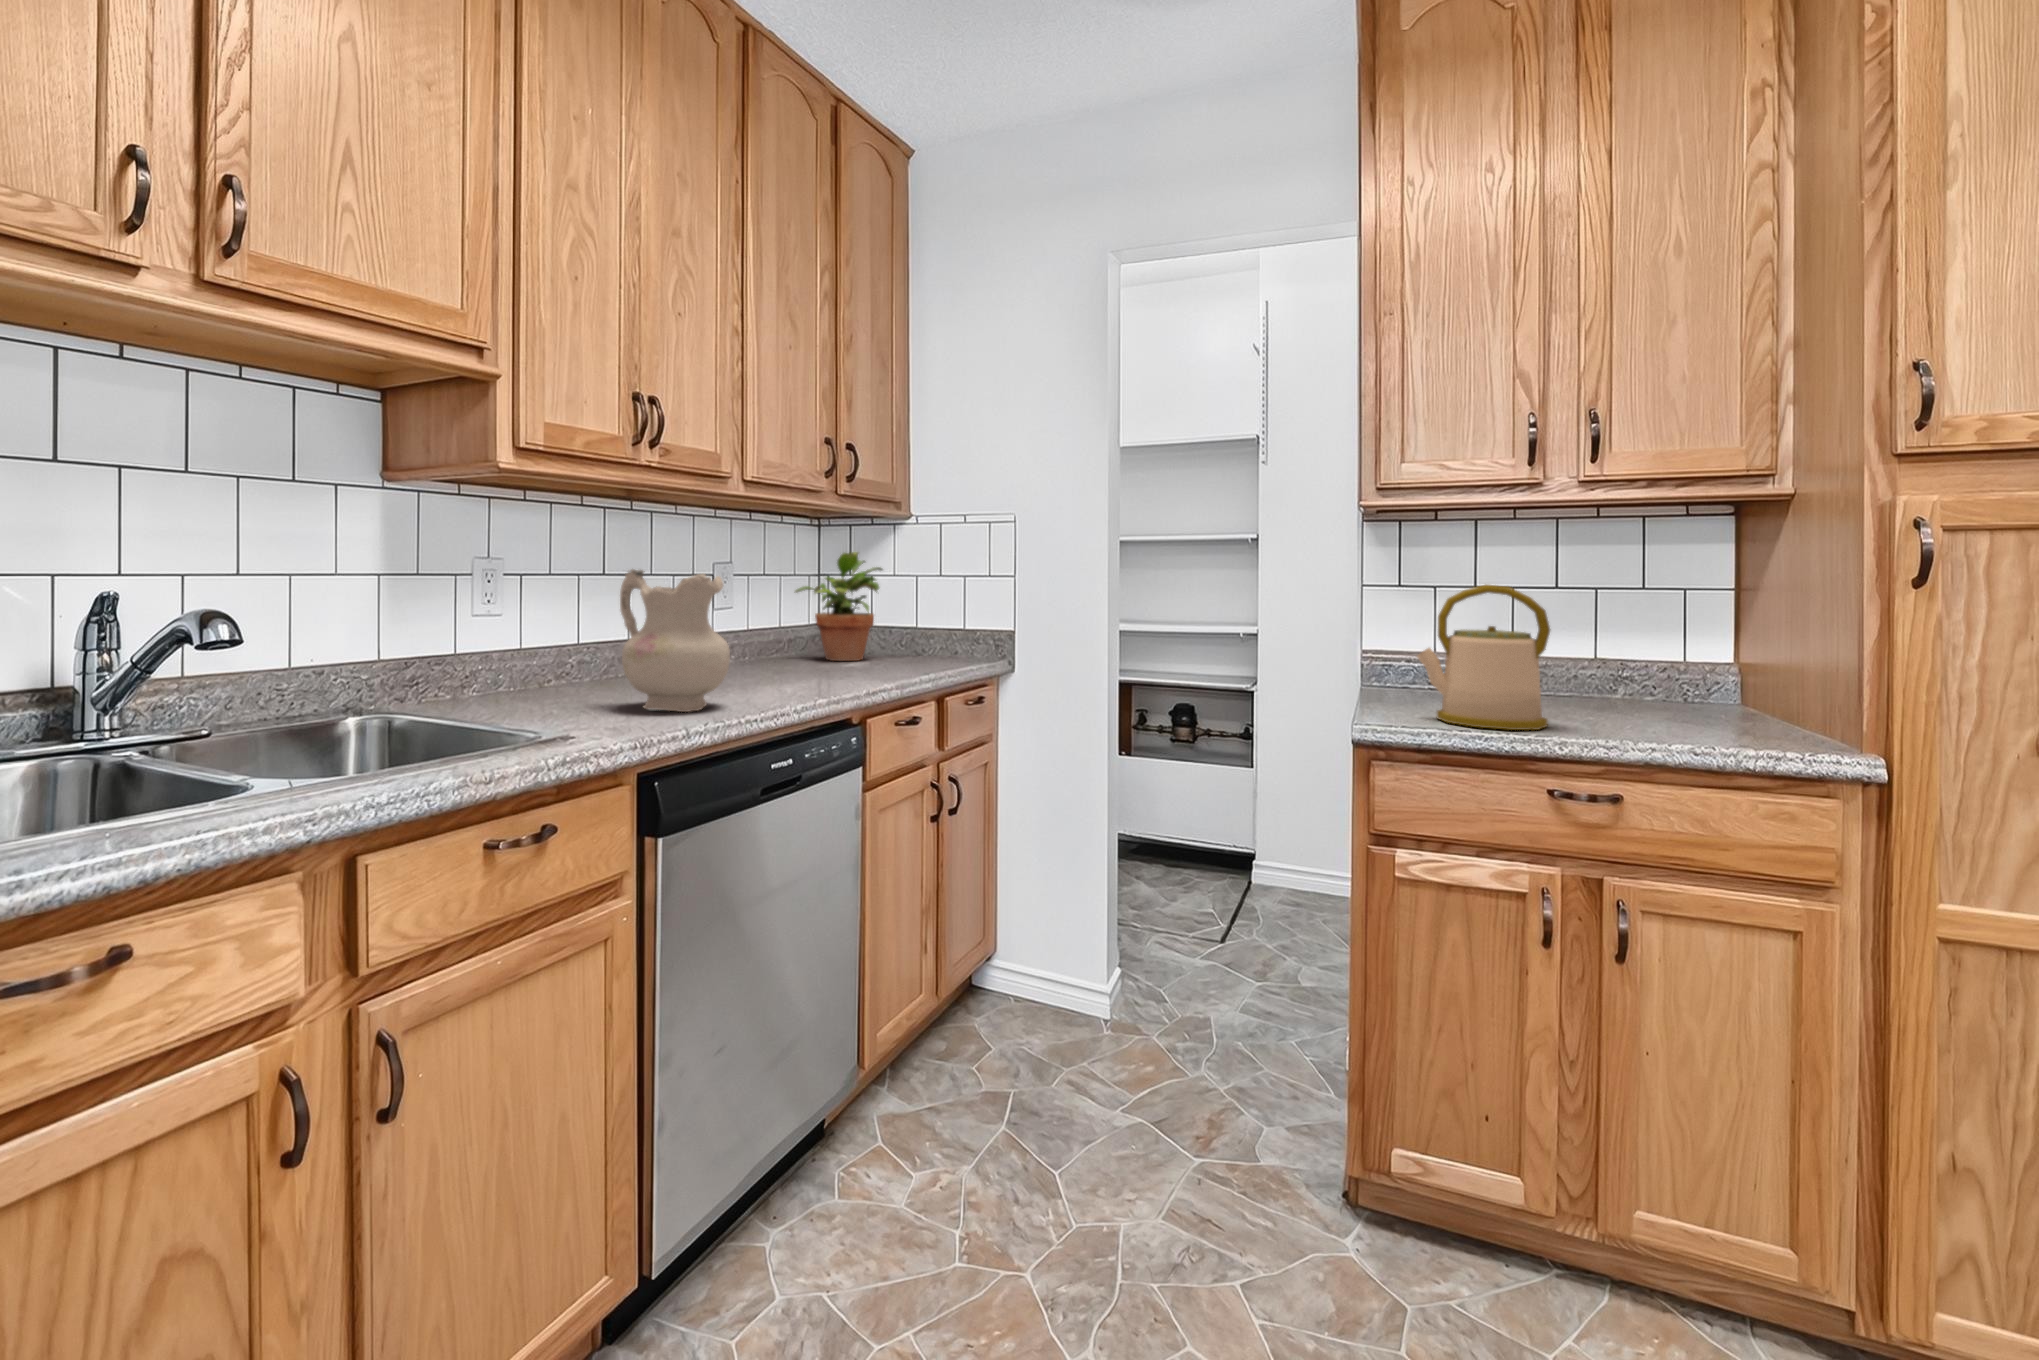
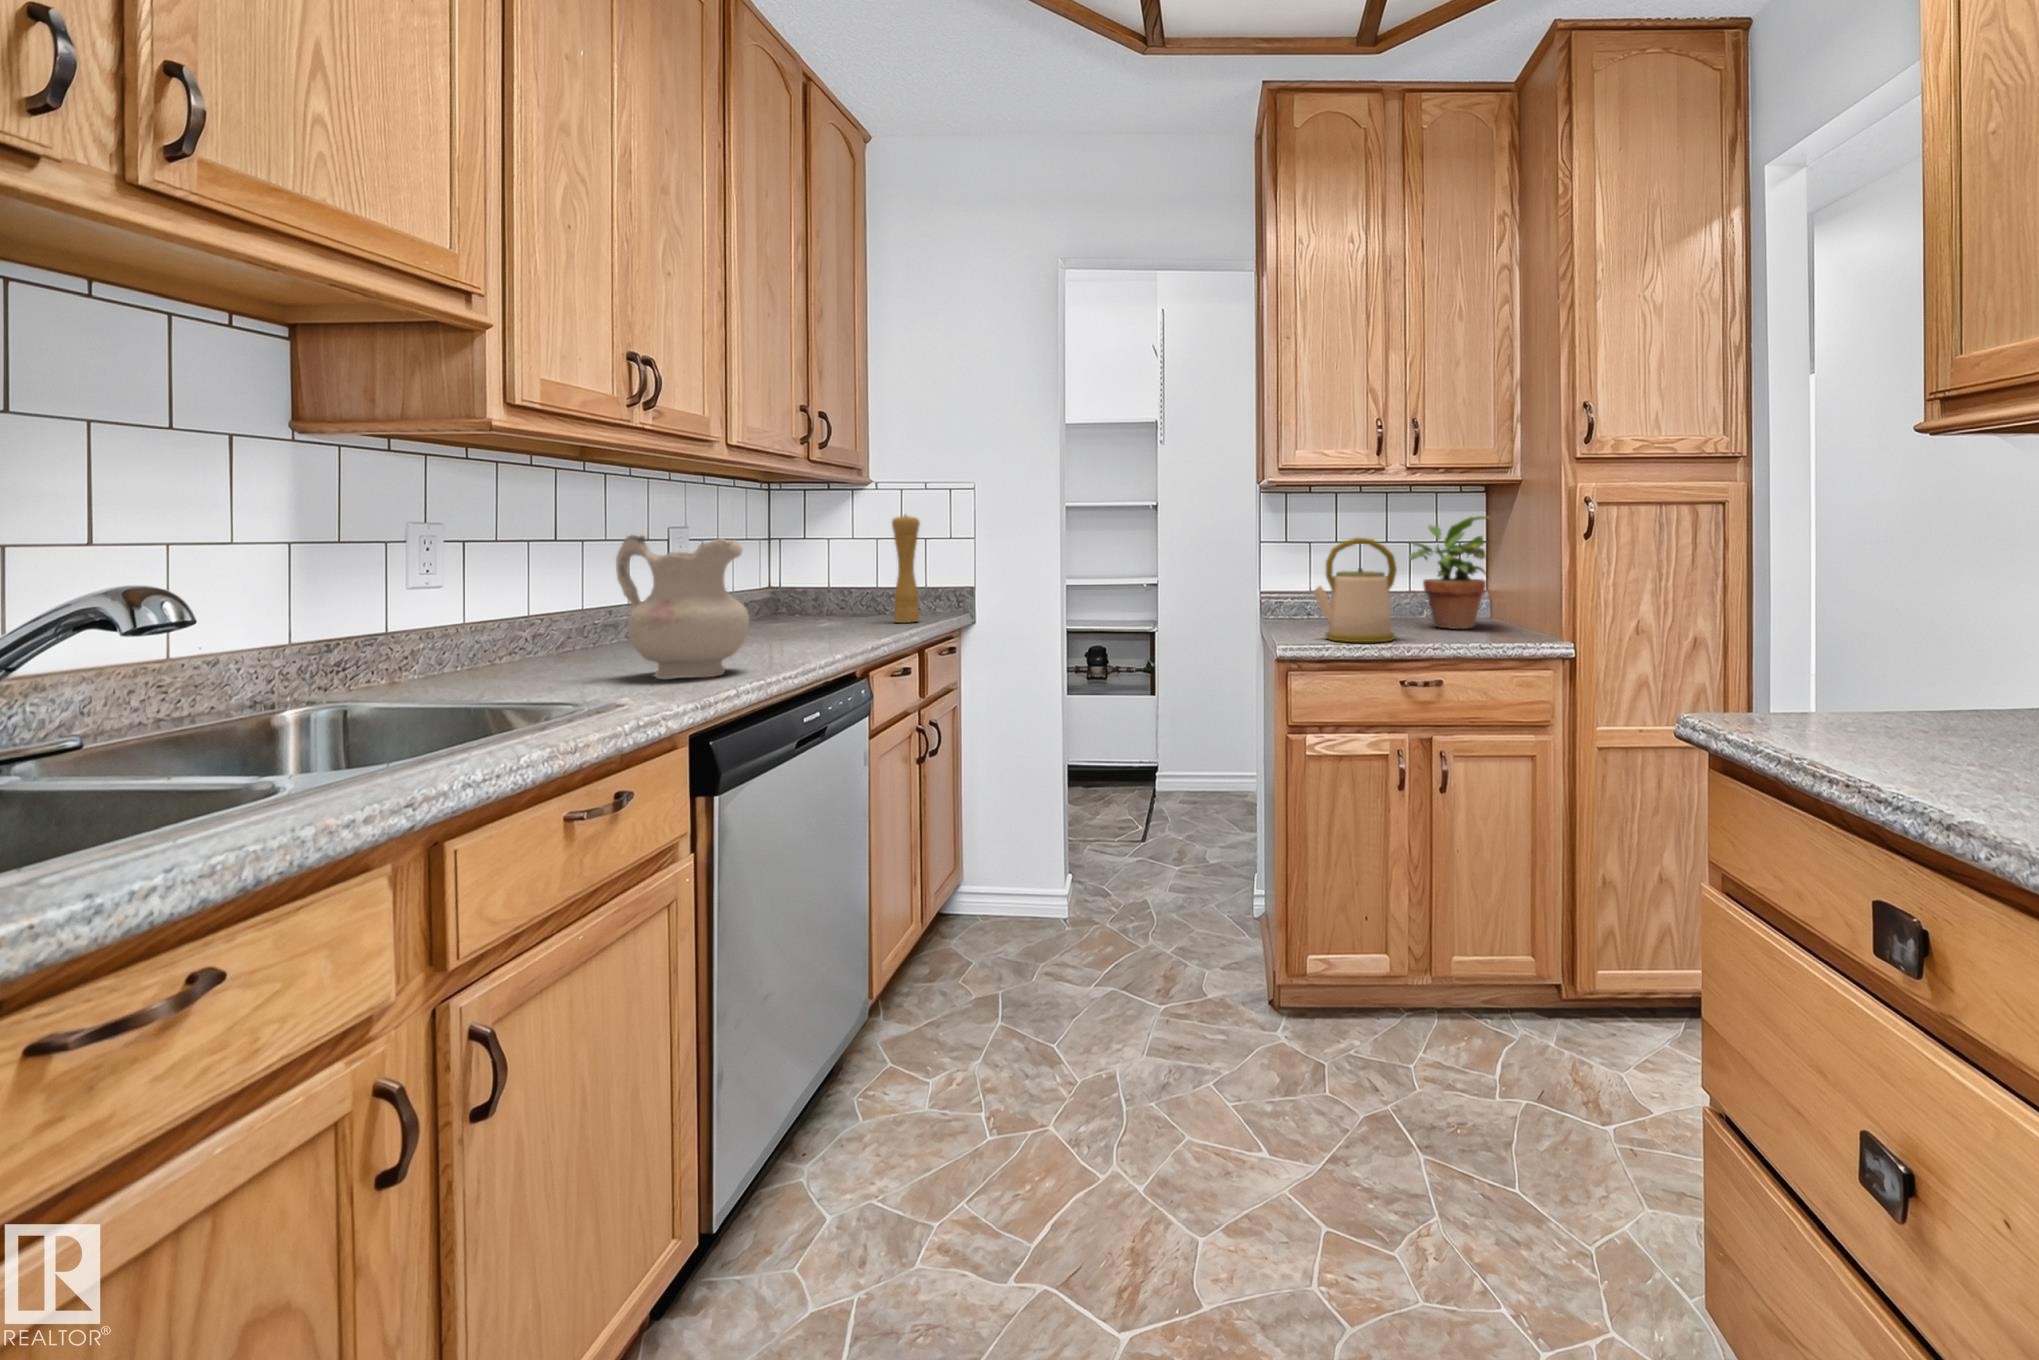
pepper mill: none [924,550,952,664] -> present [892,515,920,623]
potted plant: present [795,552,882,661] -> present [1409,516,1491,629]

